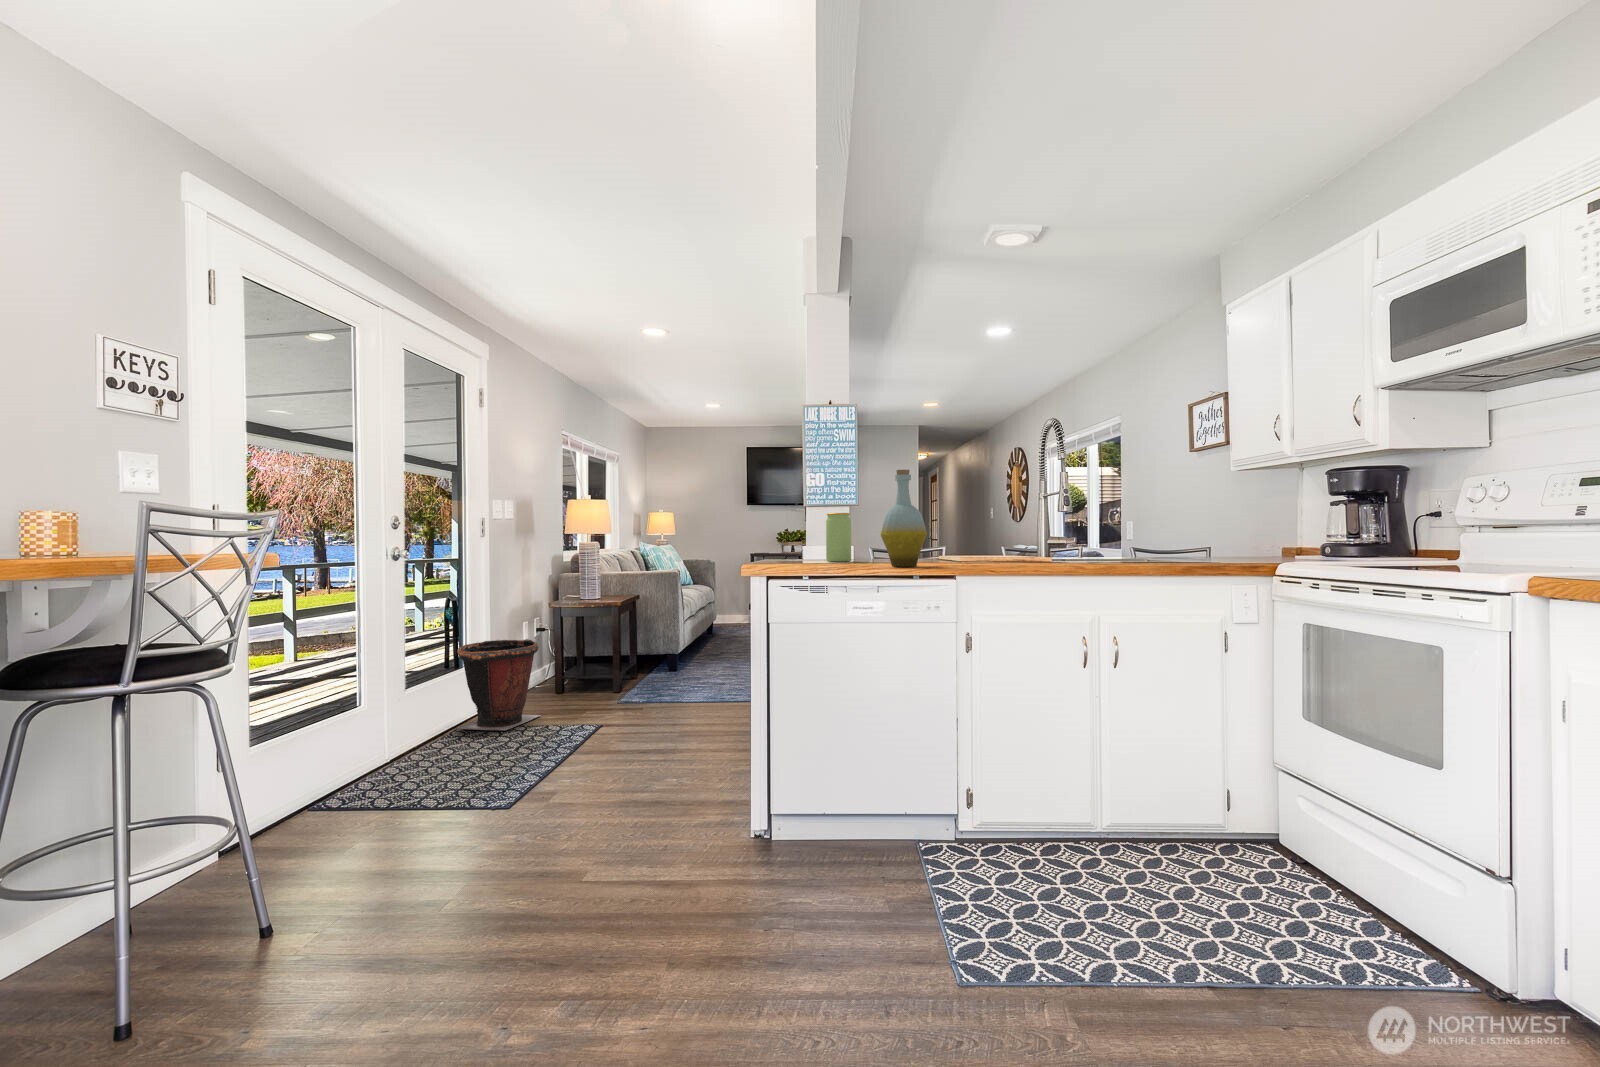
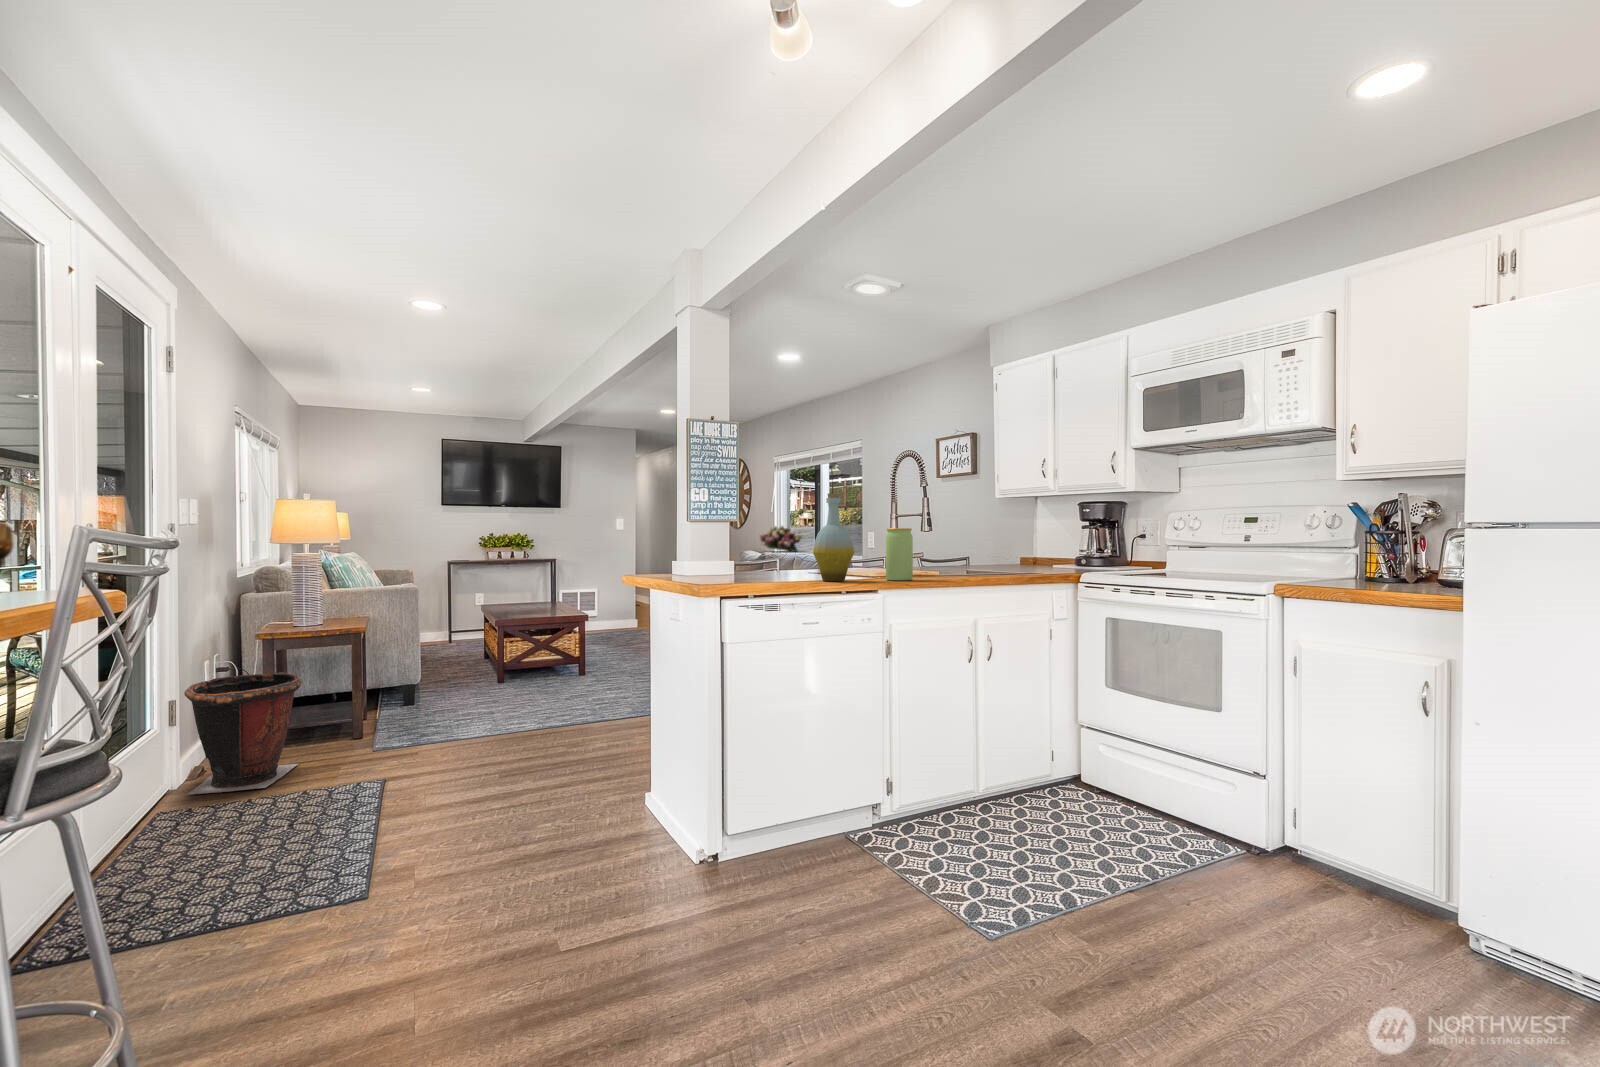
jar: present [826,513,851,562] -> present [886,528,913,580]
flower arrangement: none [1002,516,1052,545] -> present [760,526,801,552]

